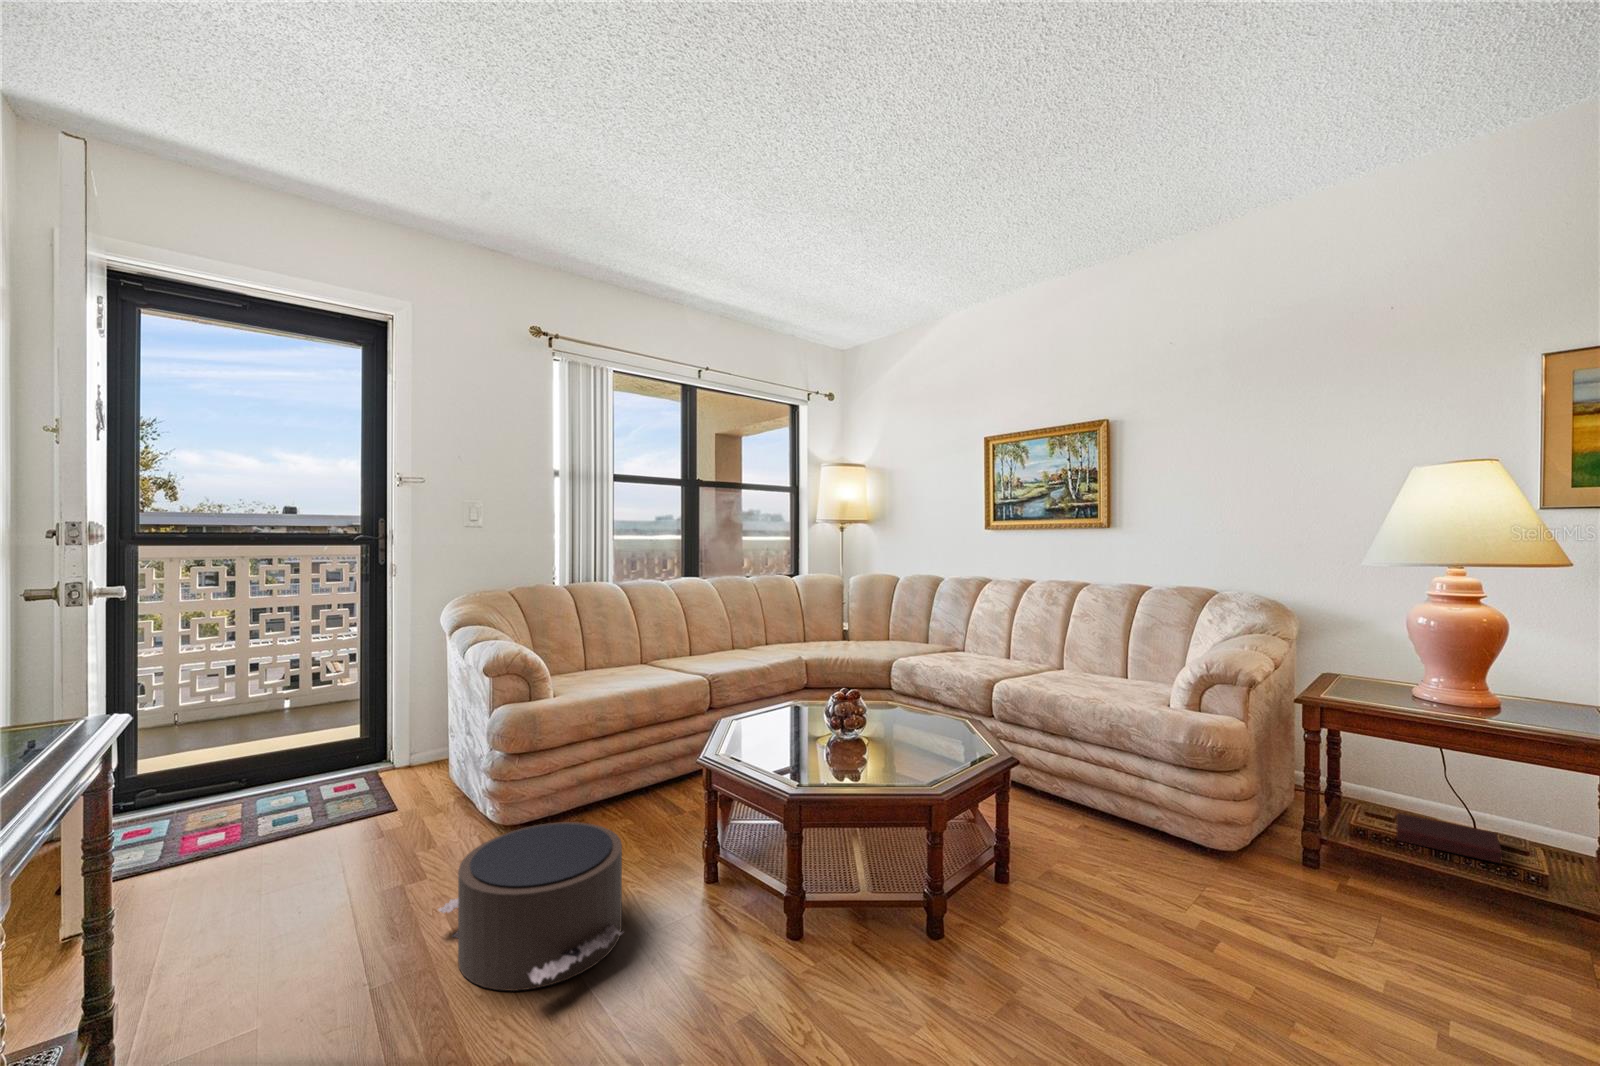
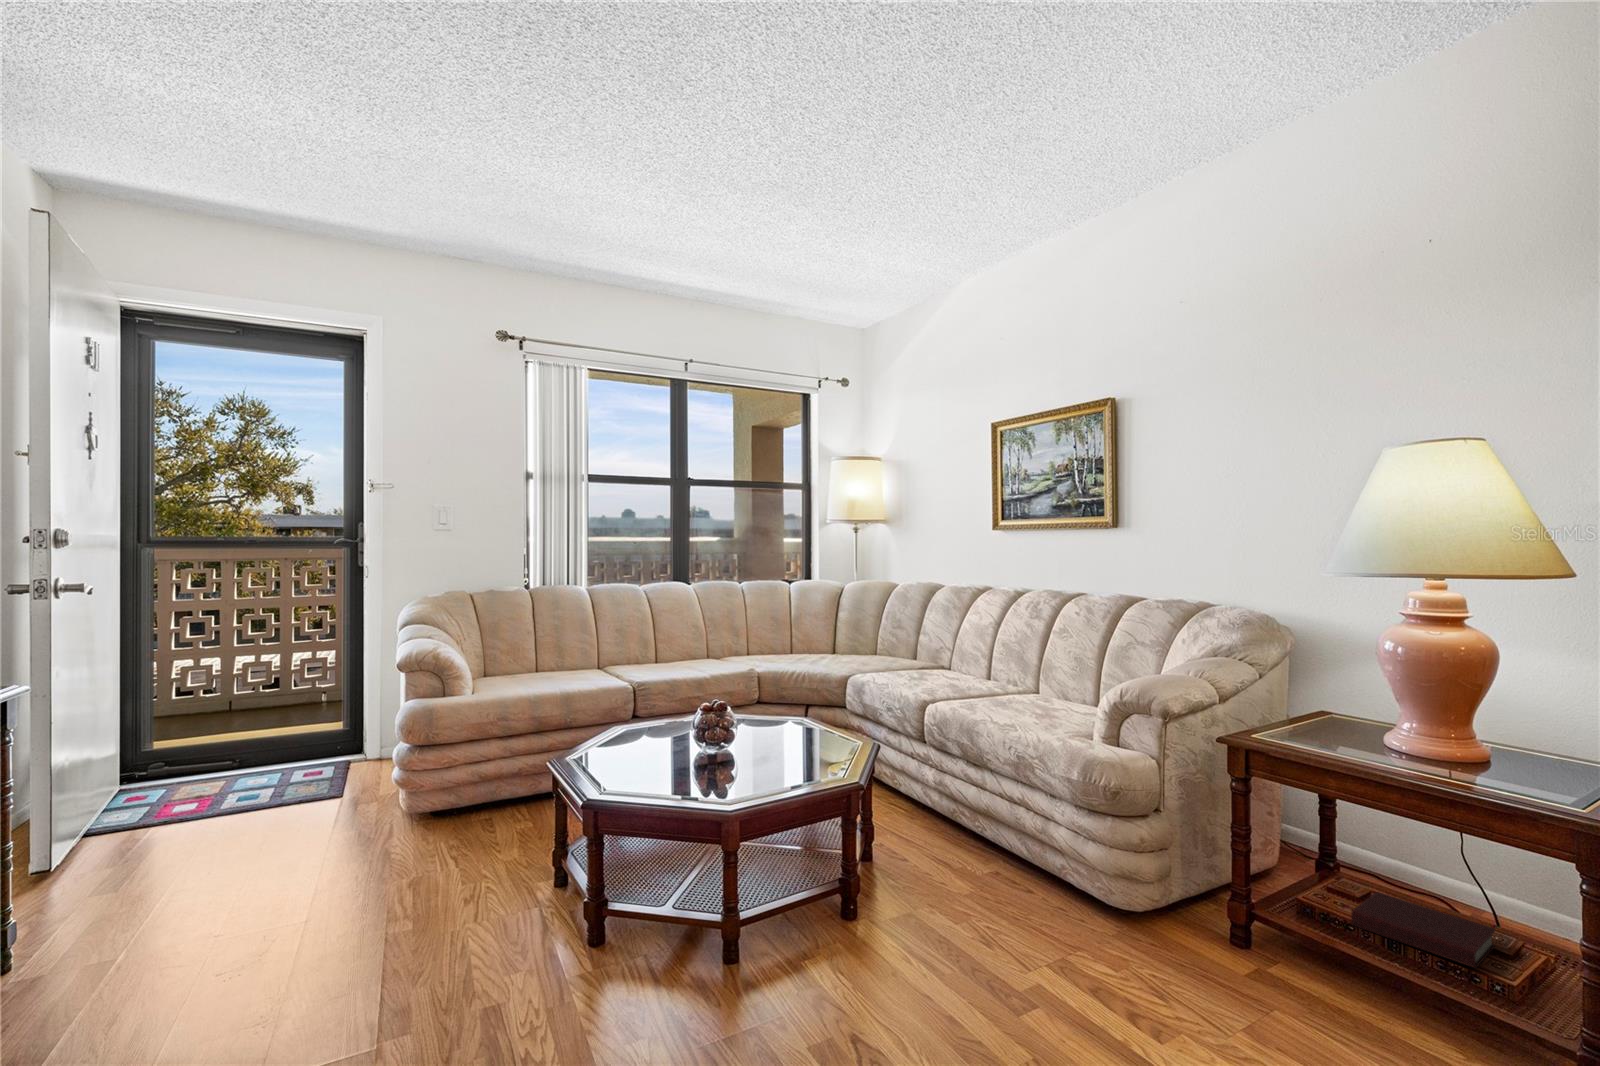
pouf: present [438,822,622,991] -> none [262,814,434,962]

